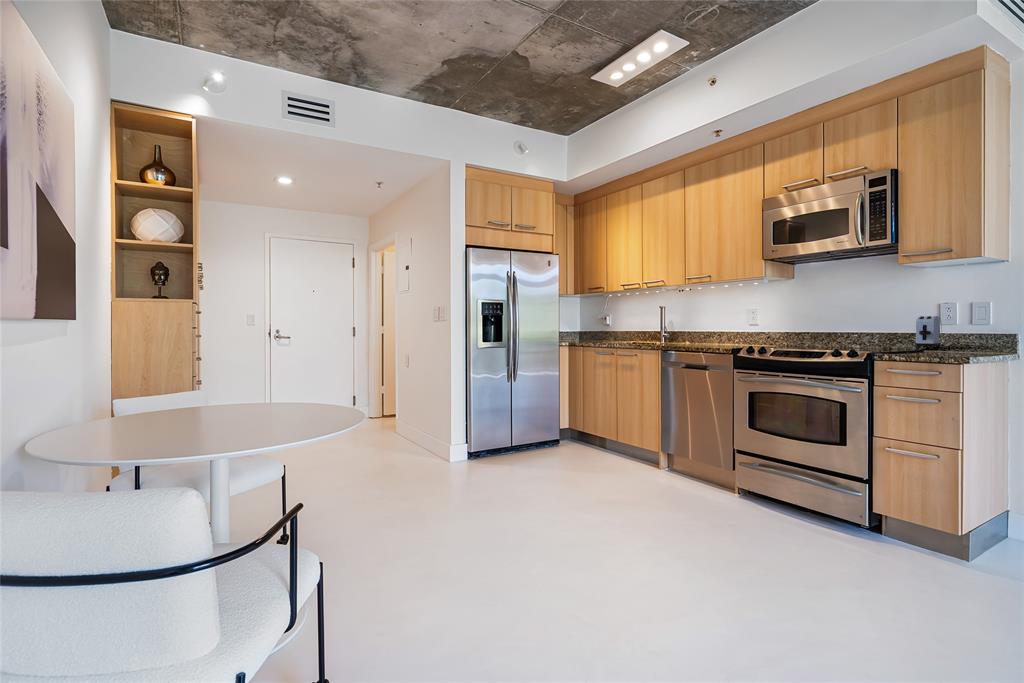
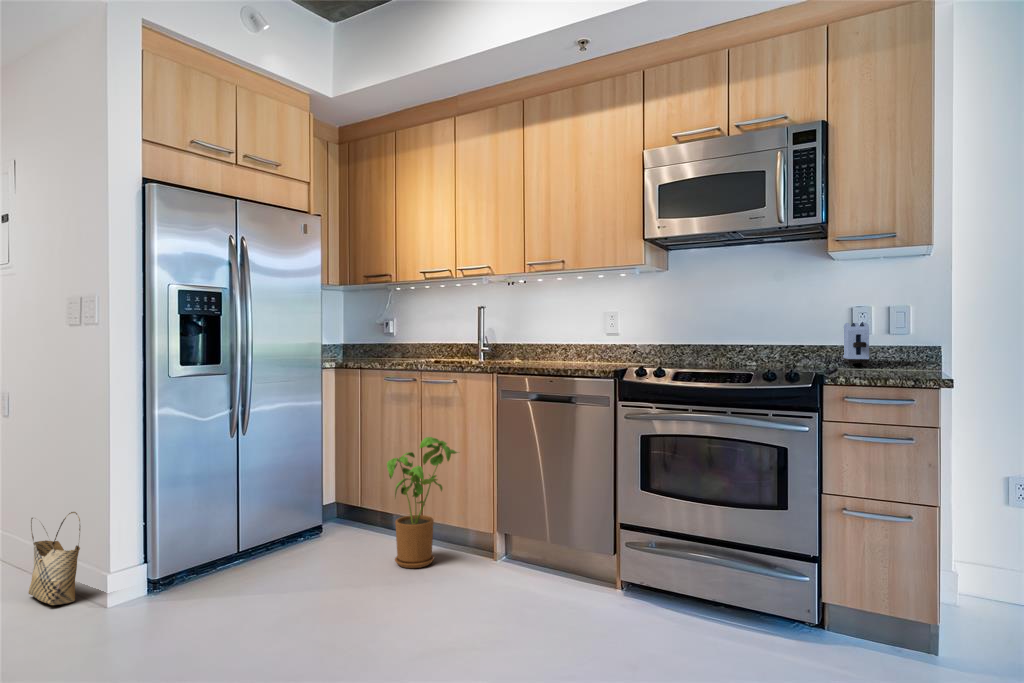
house plant: none [593,389,639,468] -> present [387,437,458,568]
woven basket: none [415,416,437,460] -> present [28,512,80,605]

